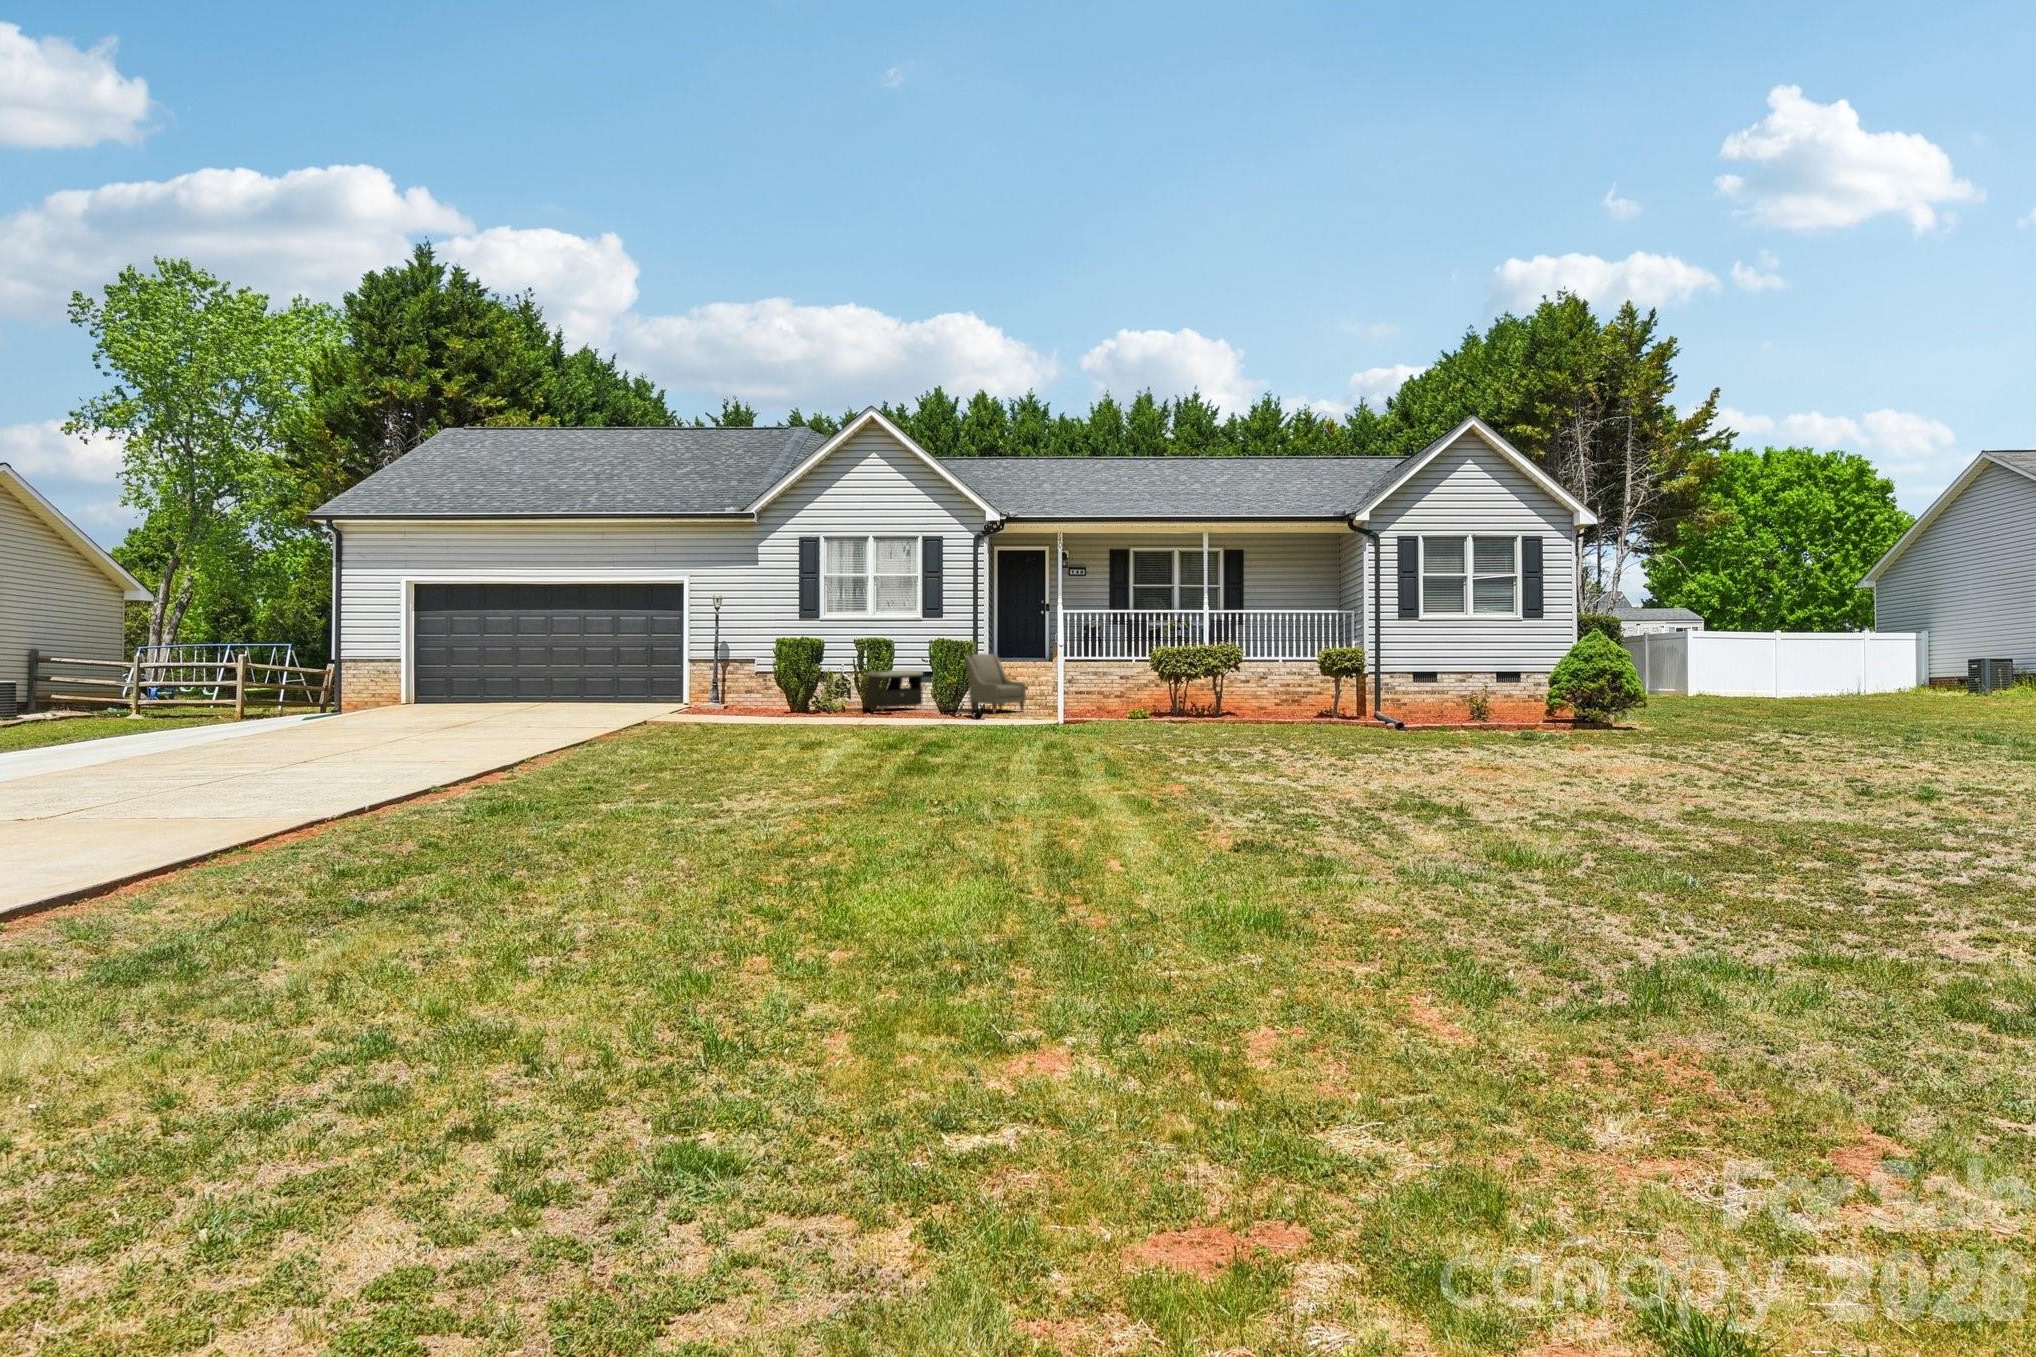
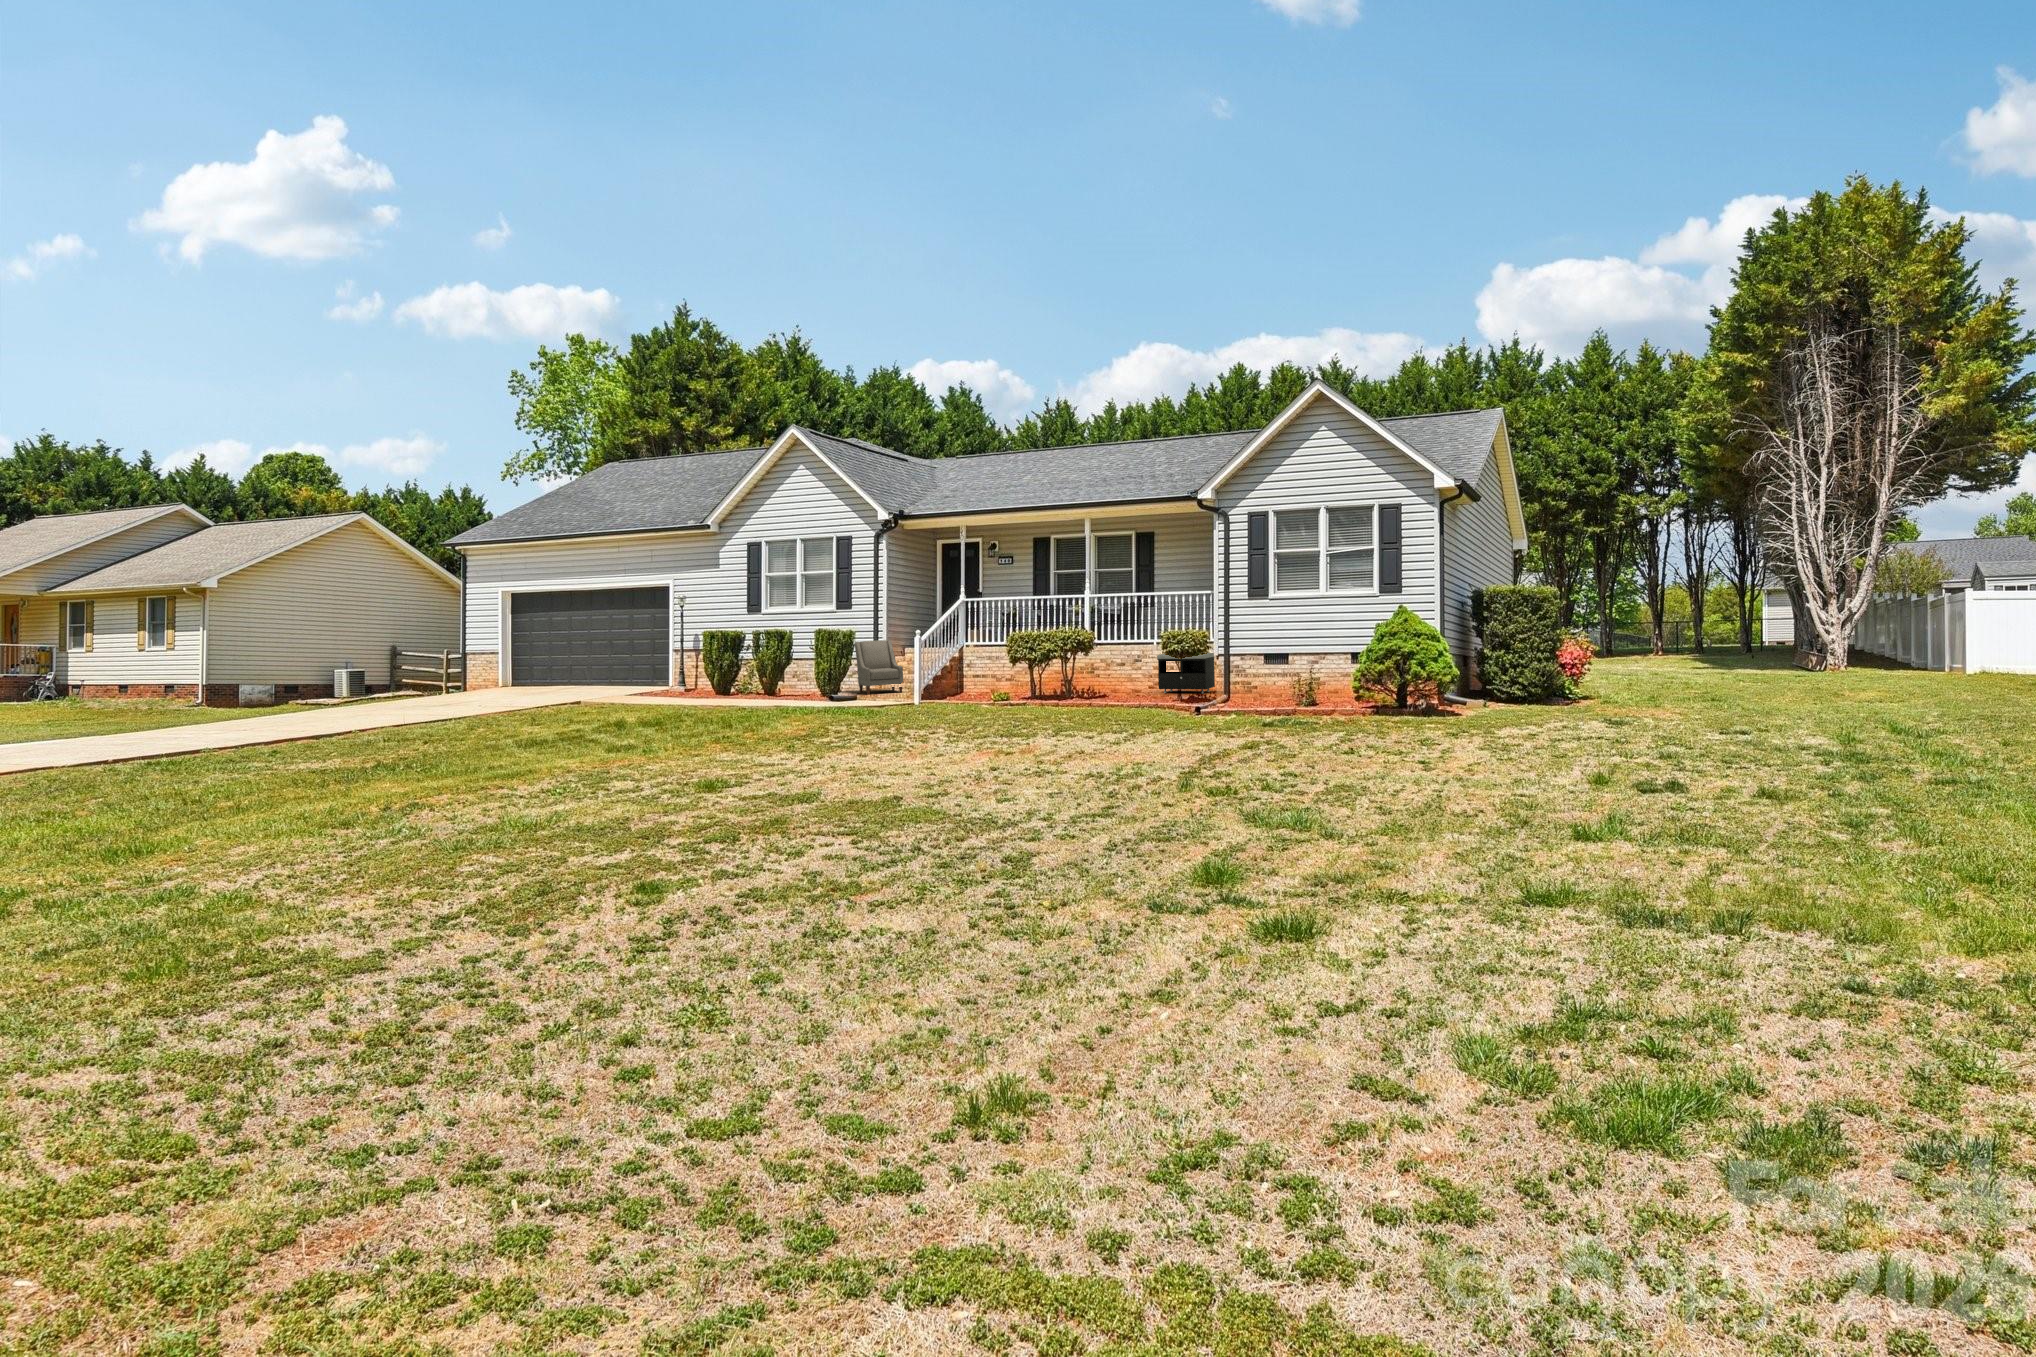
storage bench: present [866,670,923,710] -> present [1157,653,1215,693]

